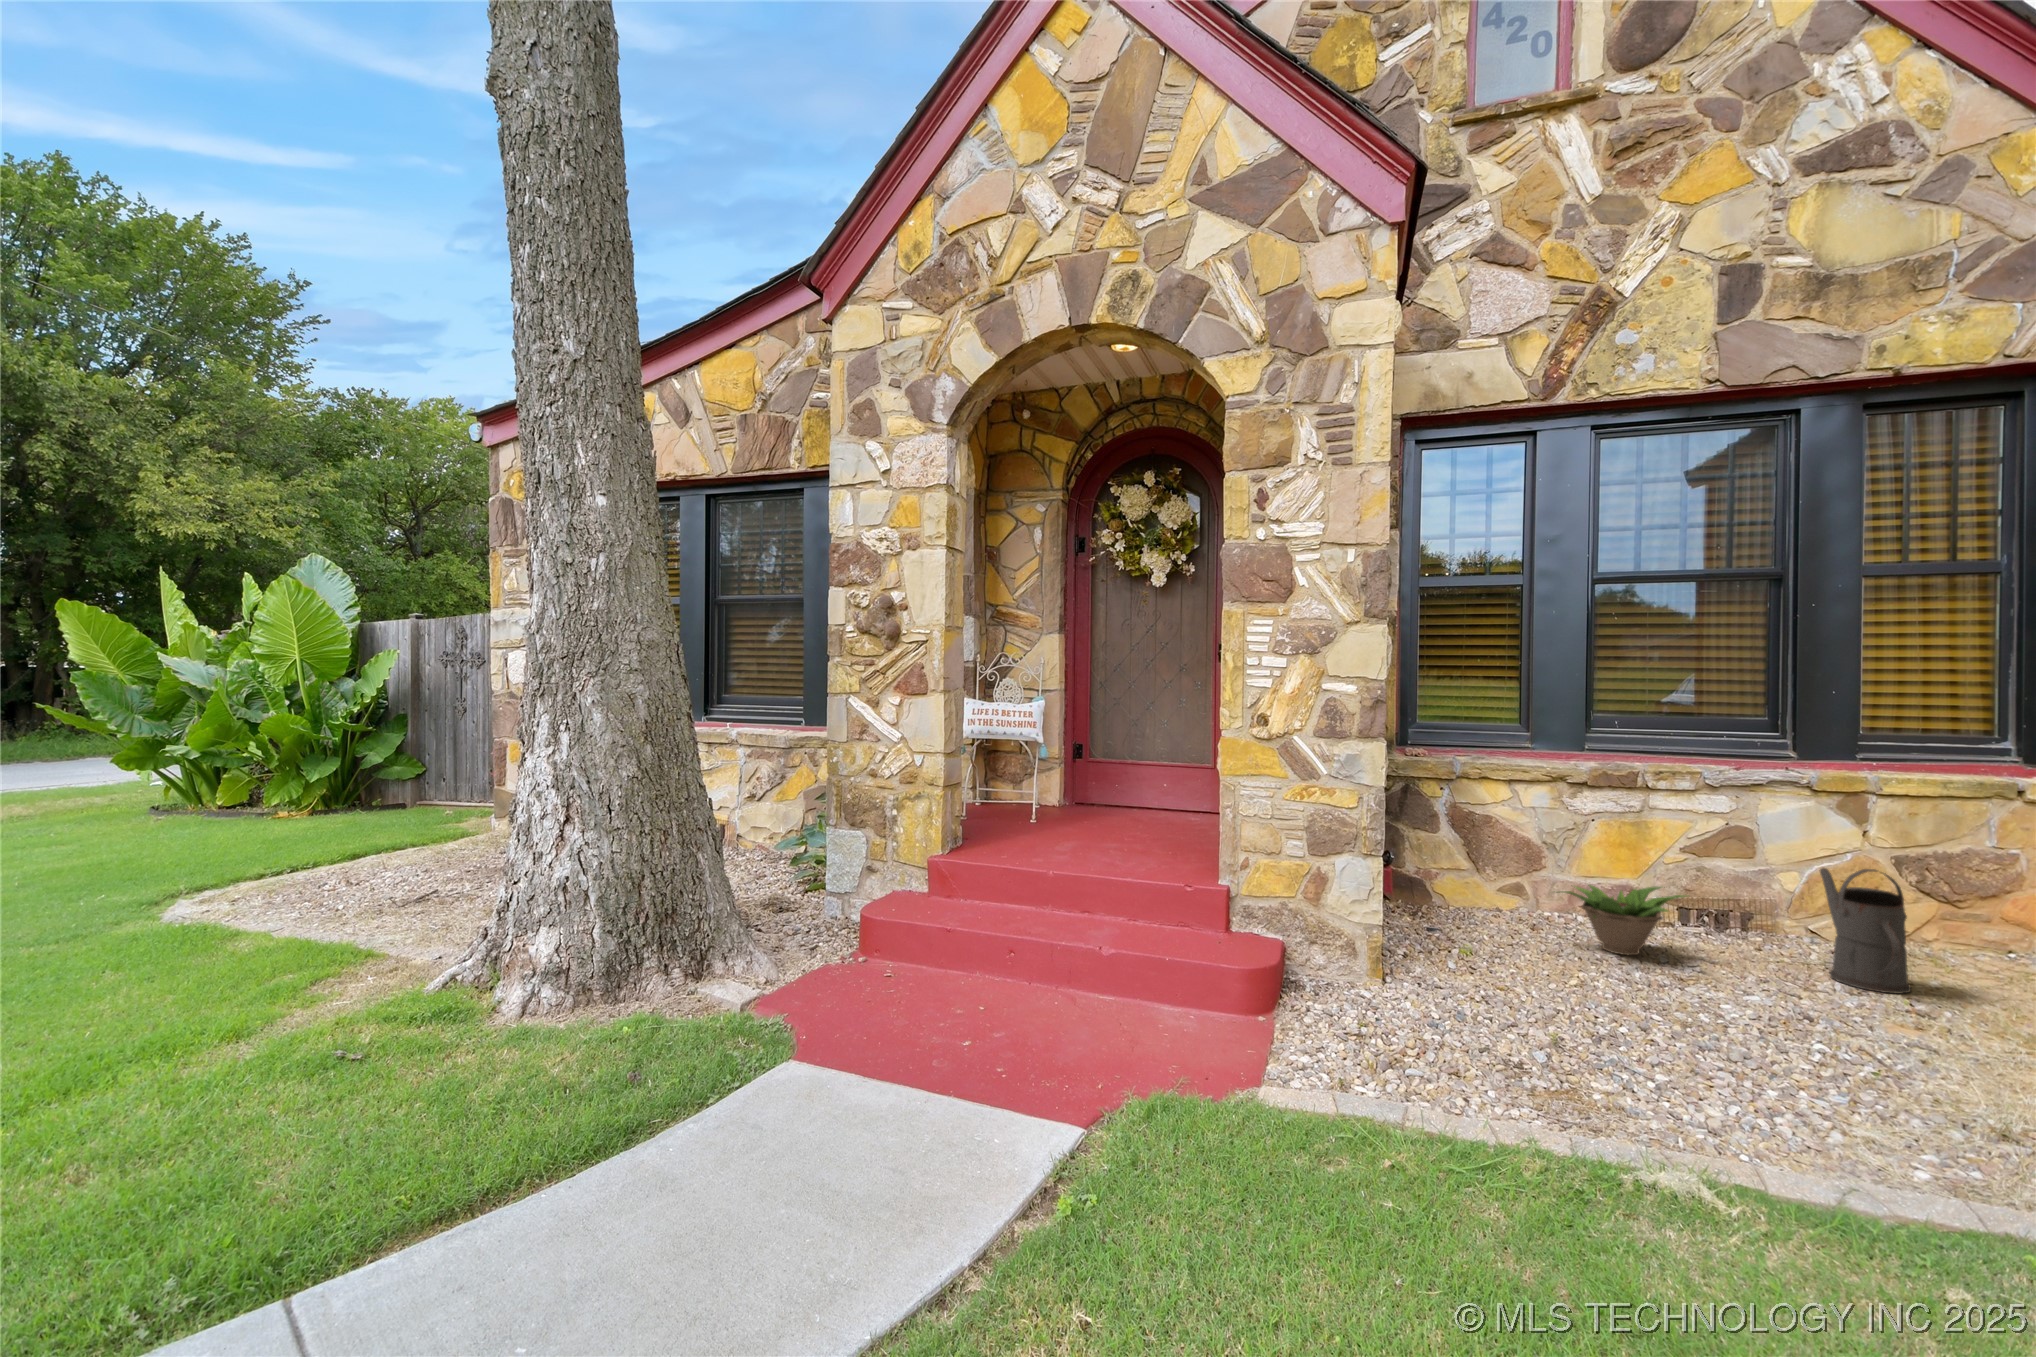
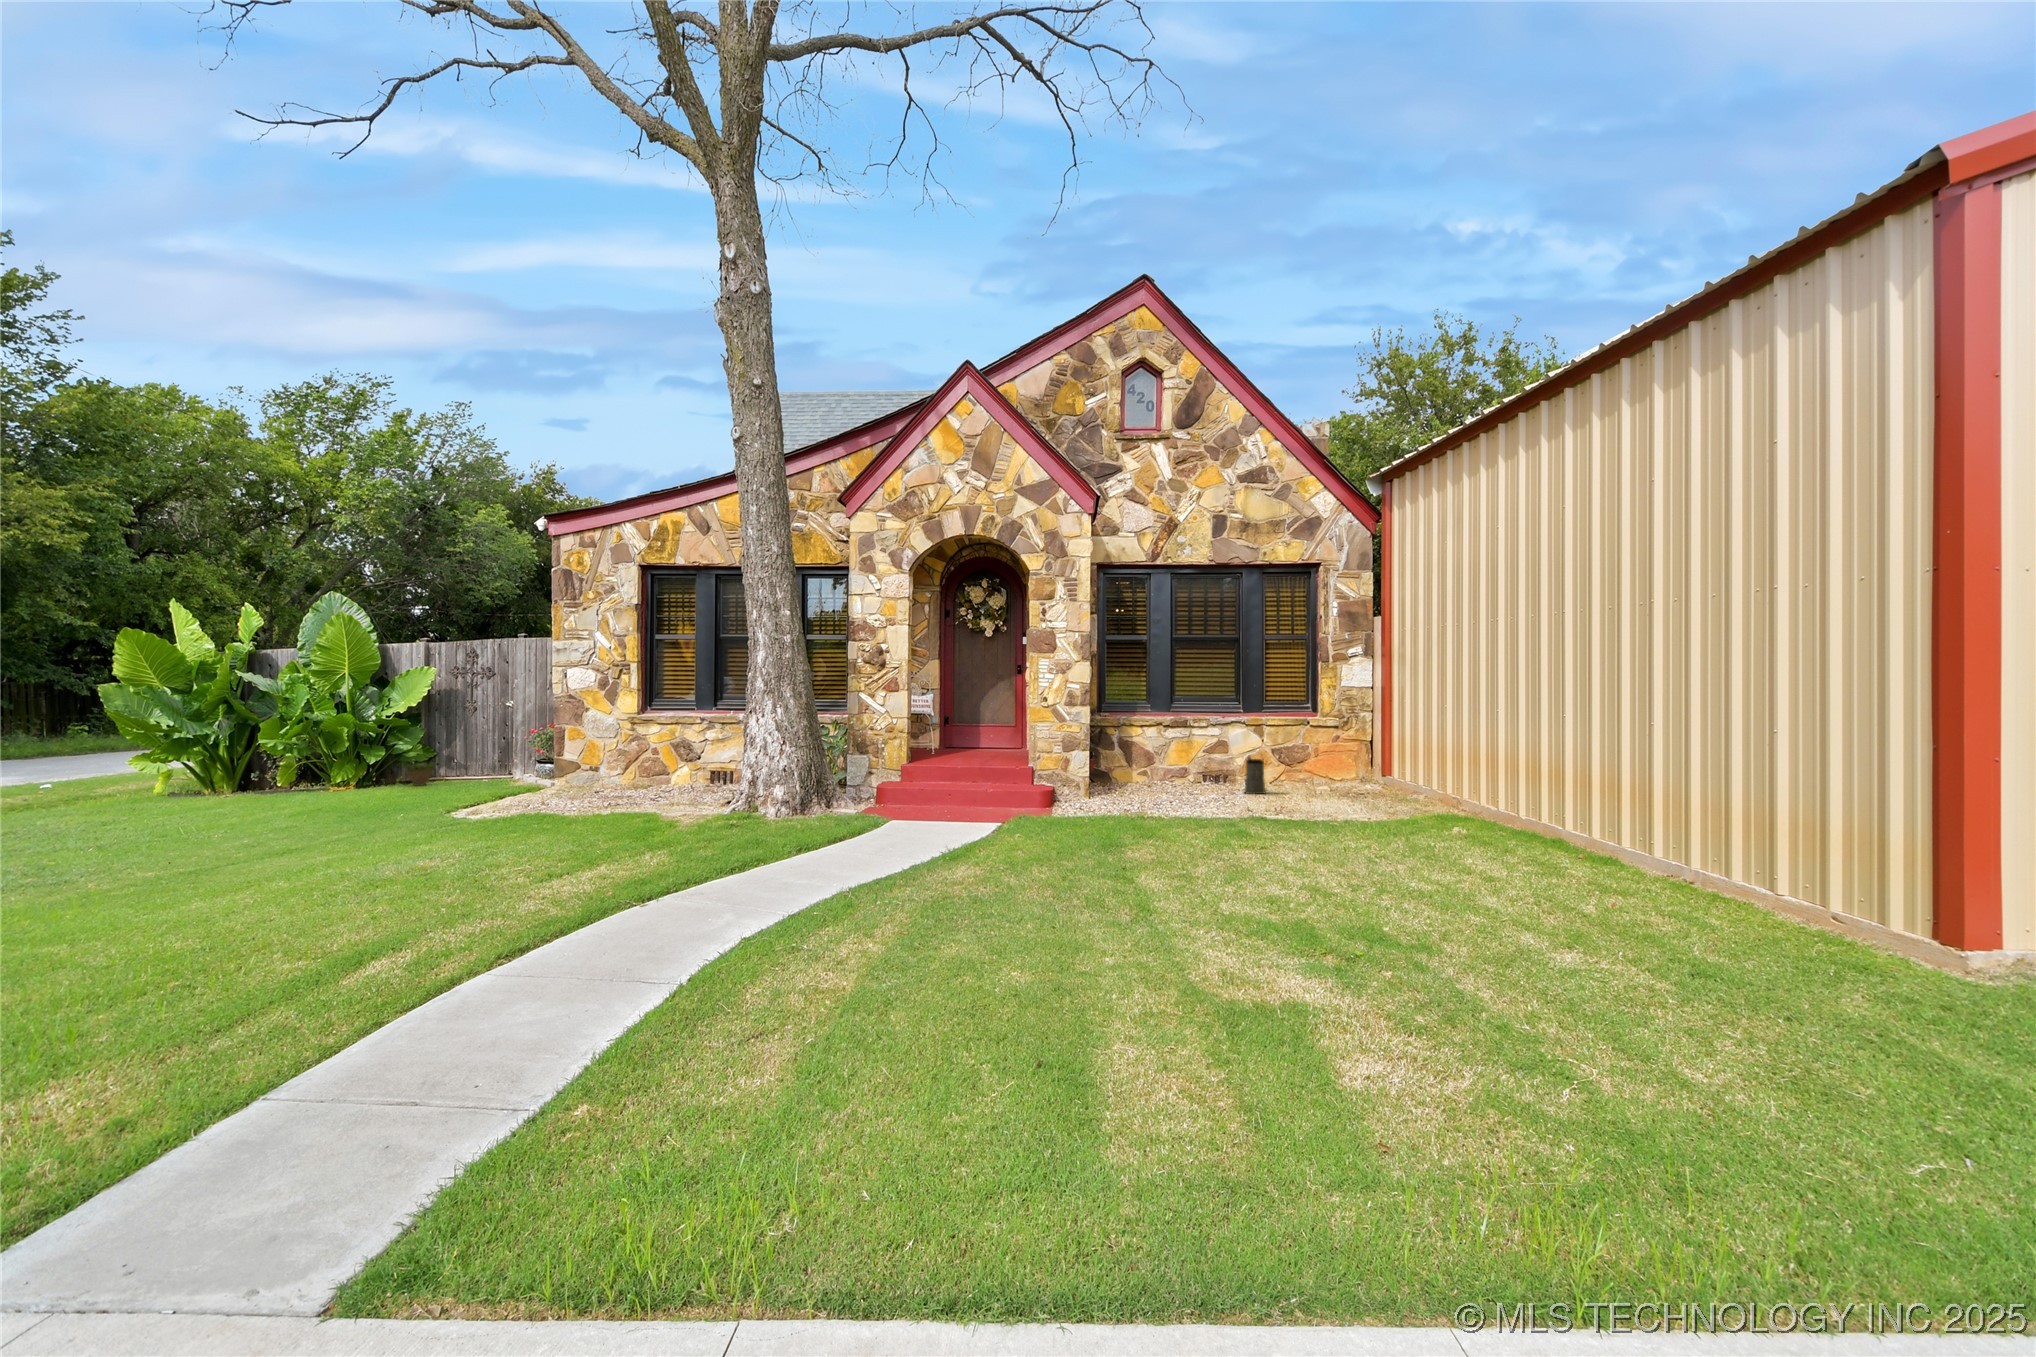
decorative plant: present [1562,885,1686,956] -> present [402,763,438,786]

